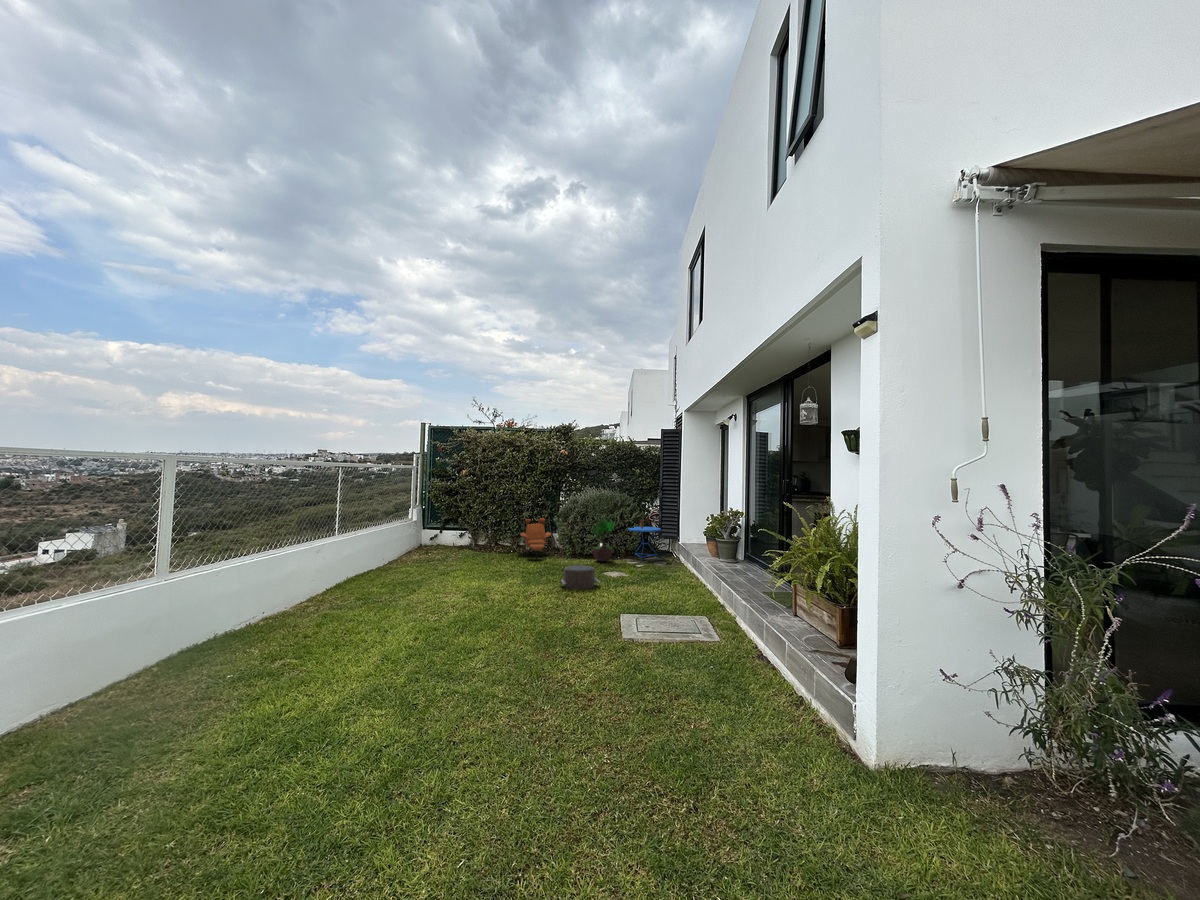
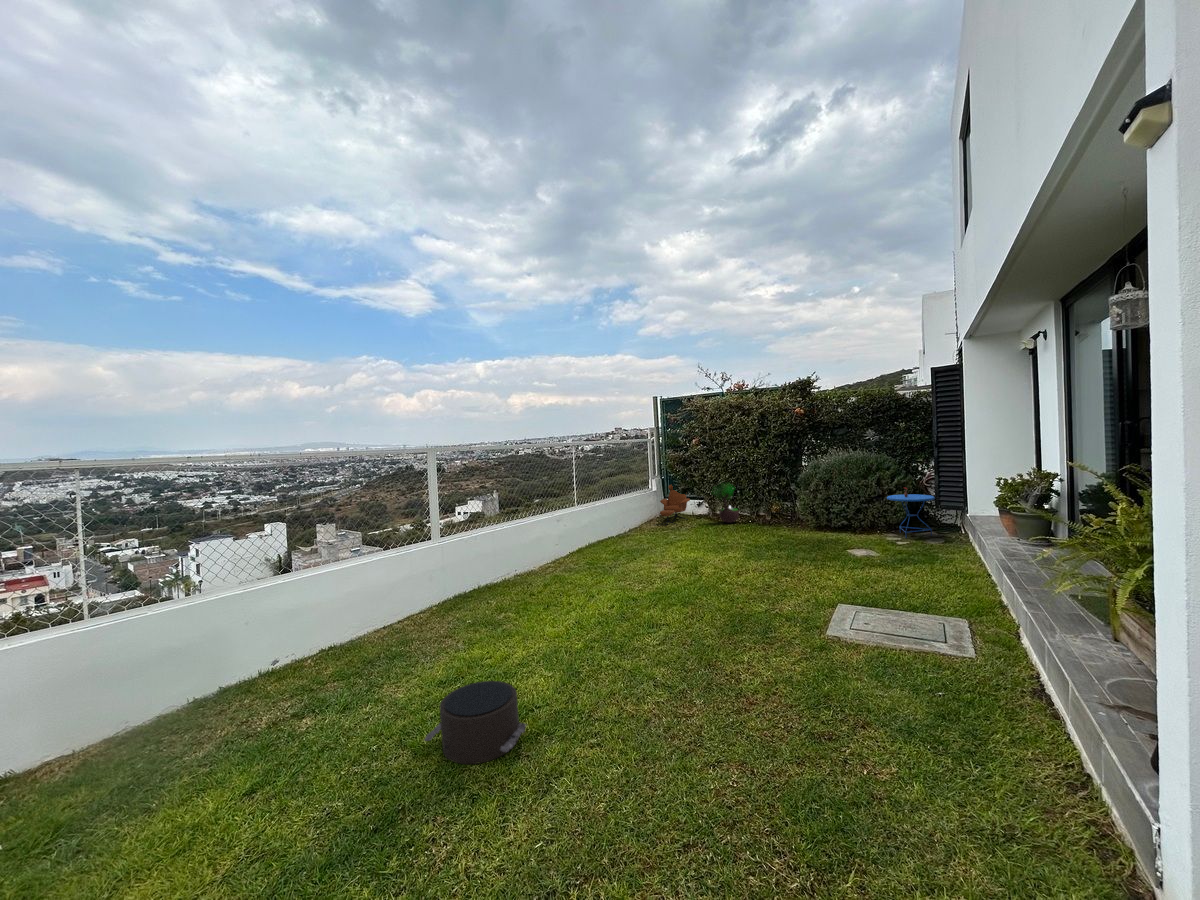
lounge chair: present [520,518,551,561] -> present [660,485,690,526]
potted tree: present [592,519,613,561] -> present [713,484,739,523]
pouf: present [561,565,600,589] -> present [424,681,527,764]

